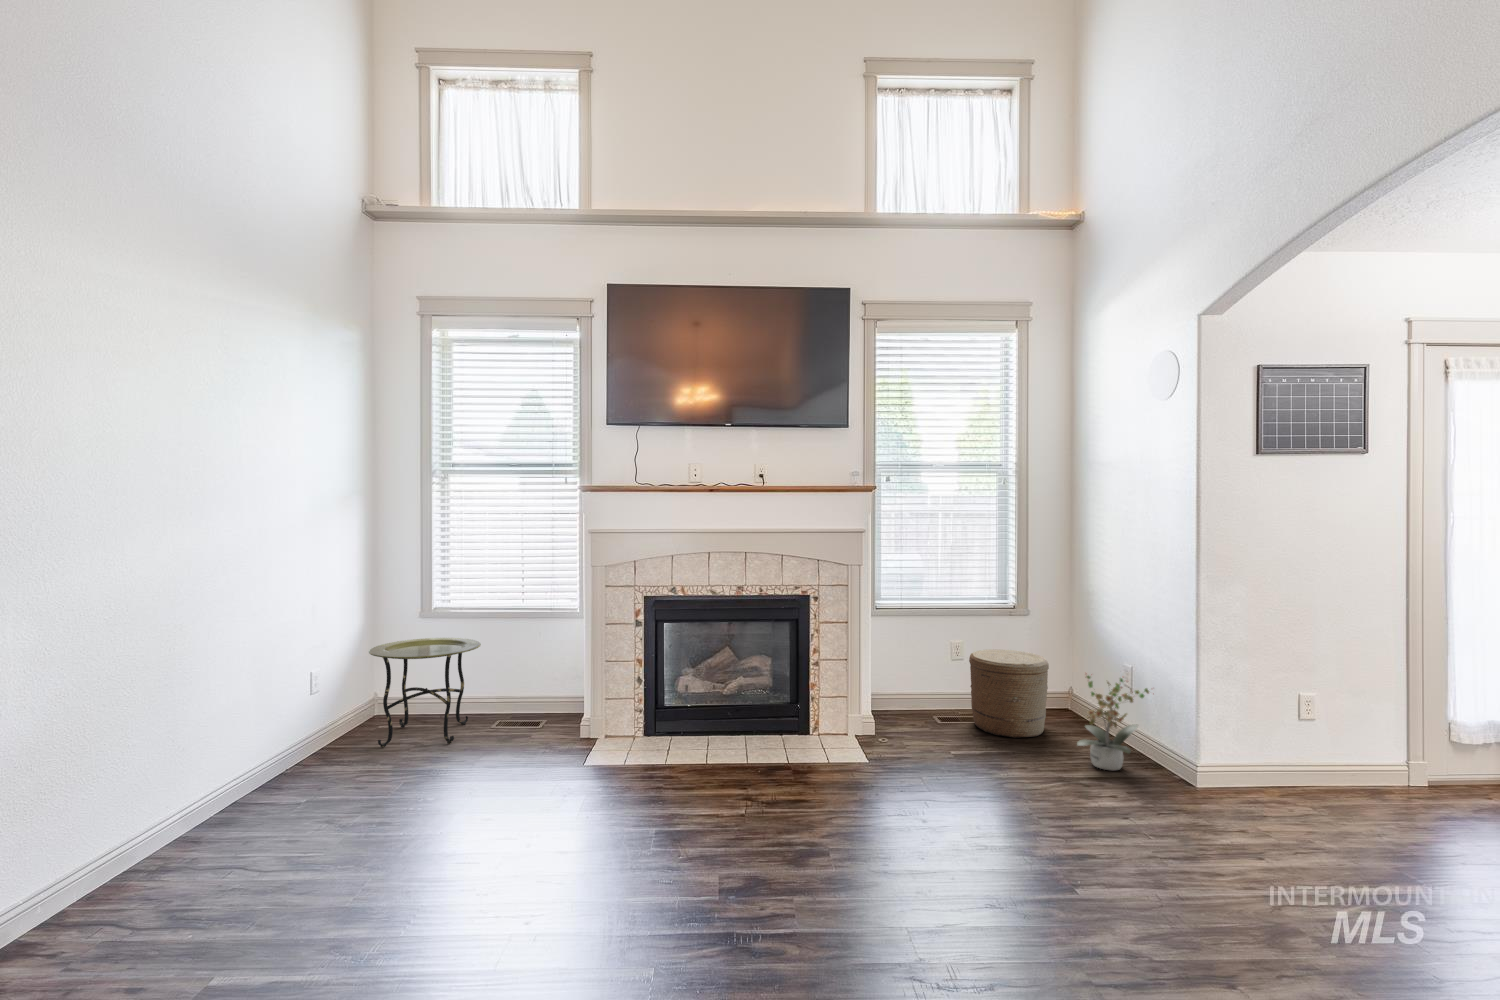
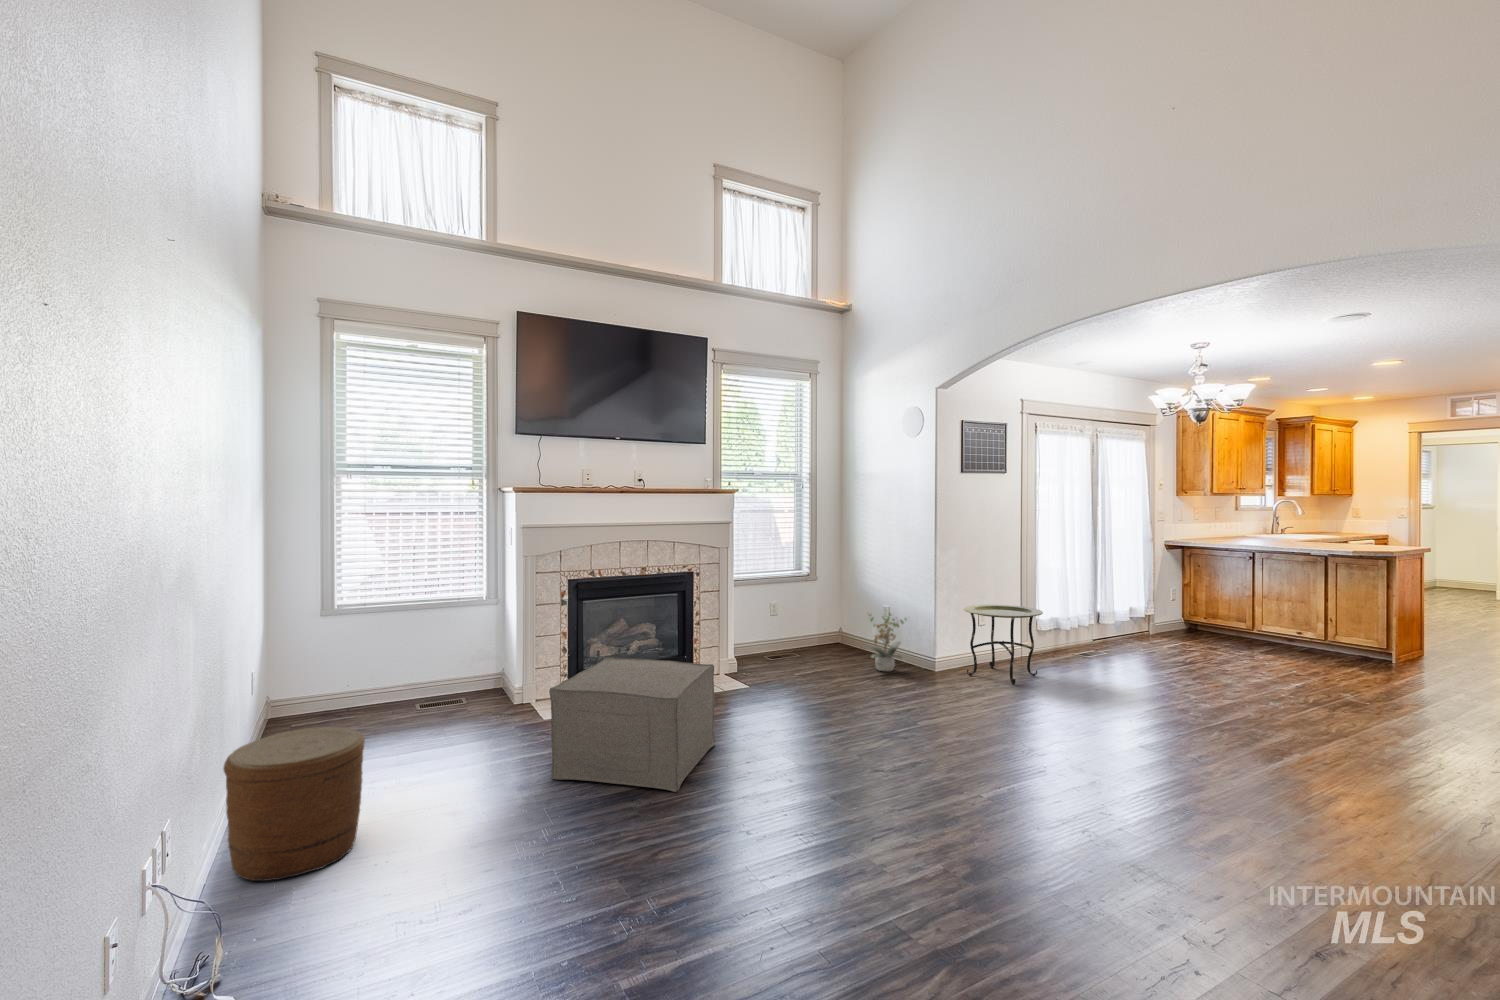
side table: present [369,638,481,747] -> present [964,605,1043,685]
woven basket: present [969,649,1049,738] -> present [223,727,365,881]
ottoman: none [491,700,730,913] -> present [549,657,715,792]

